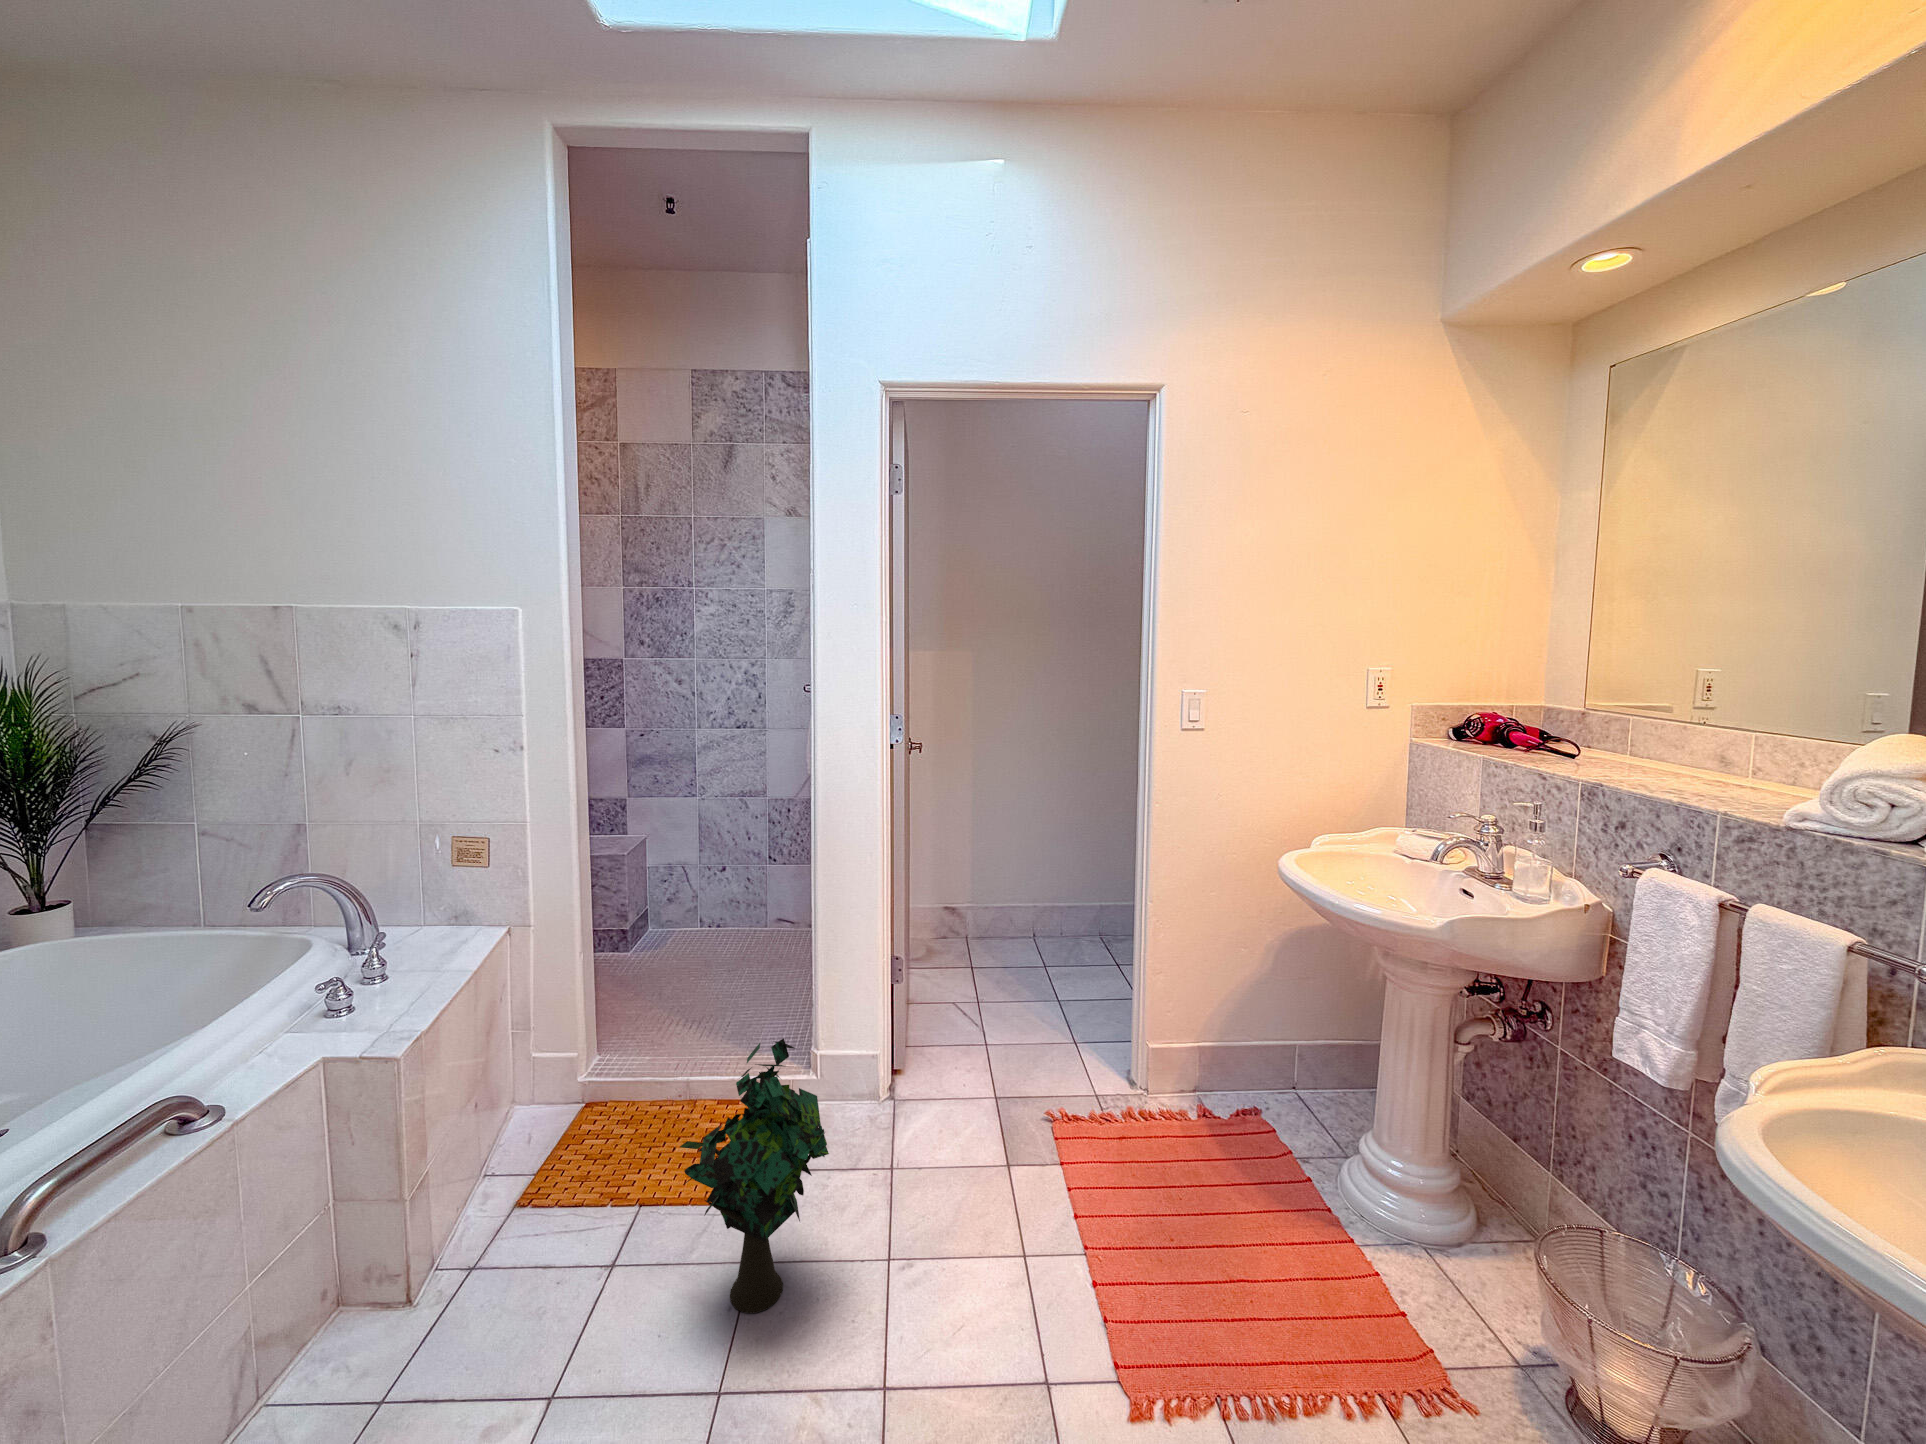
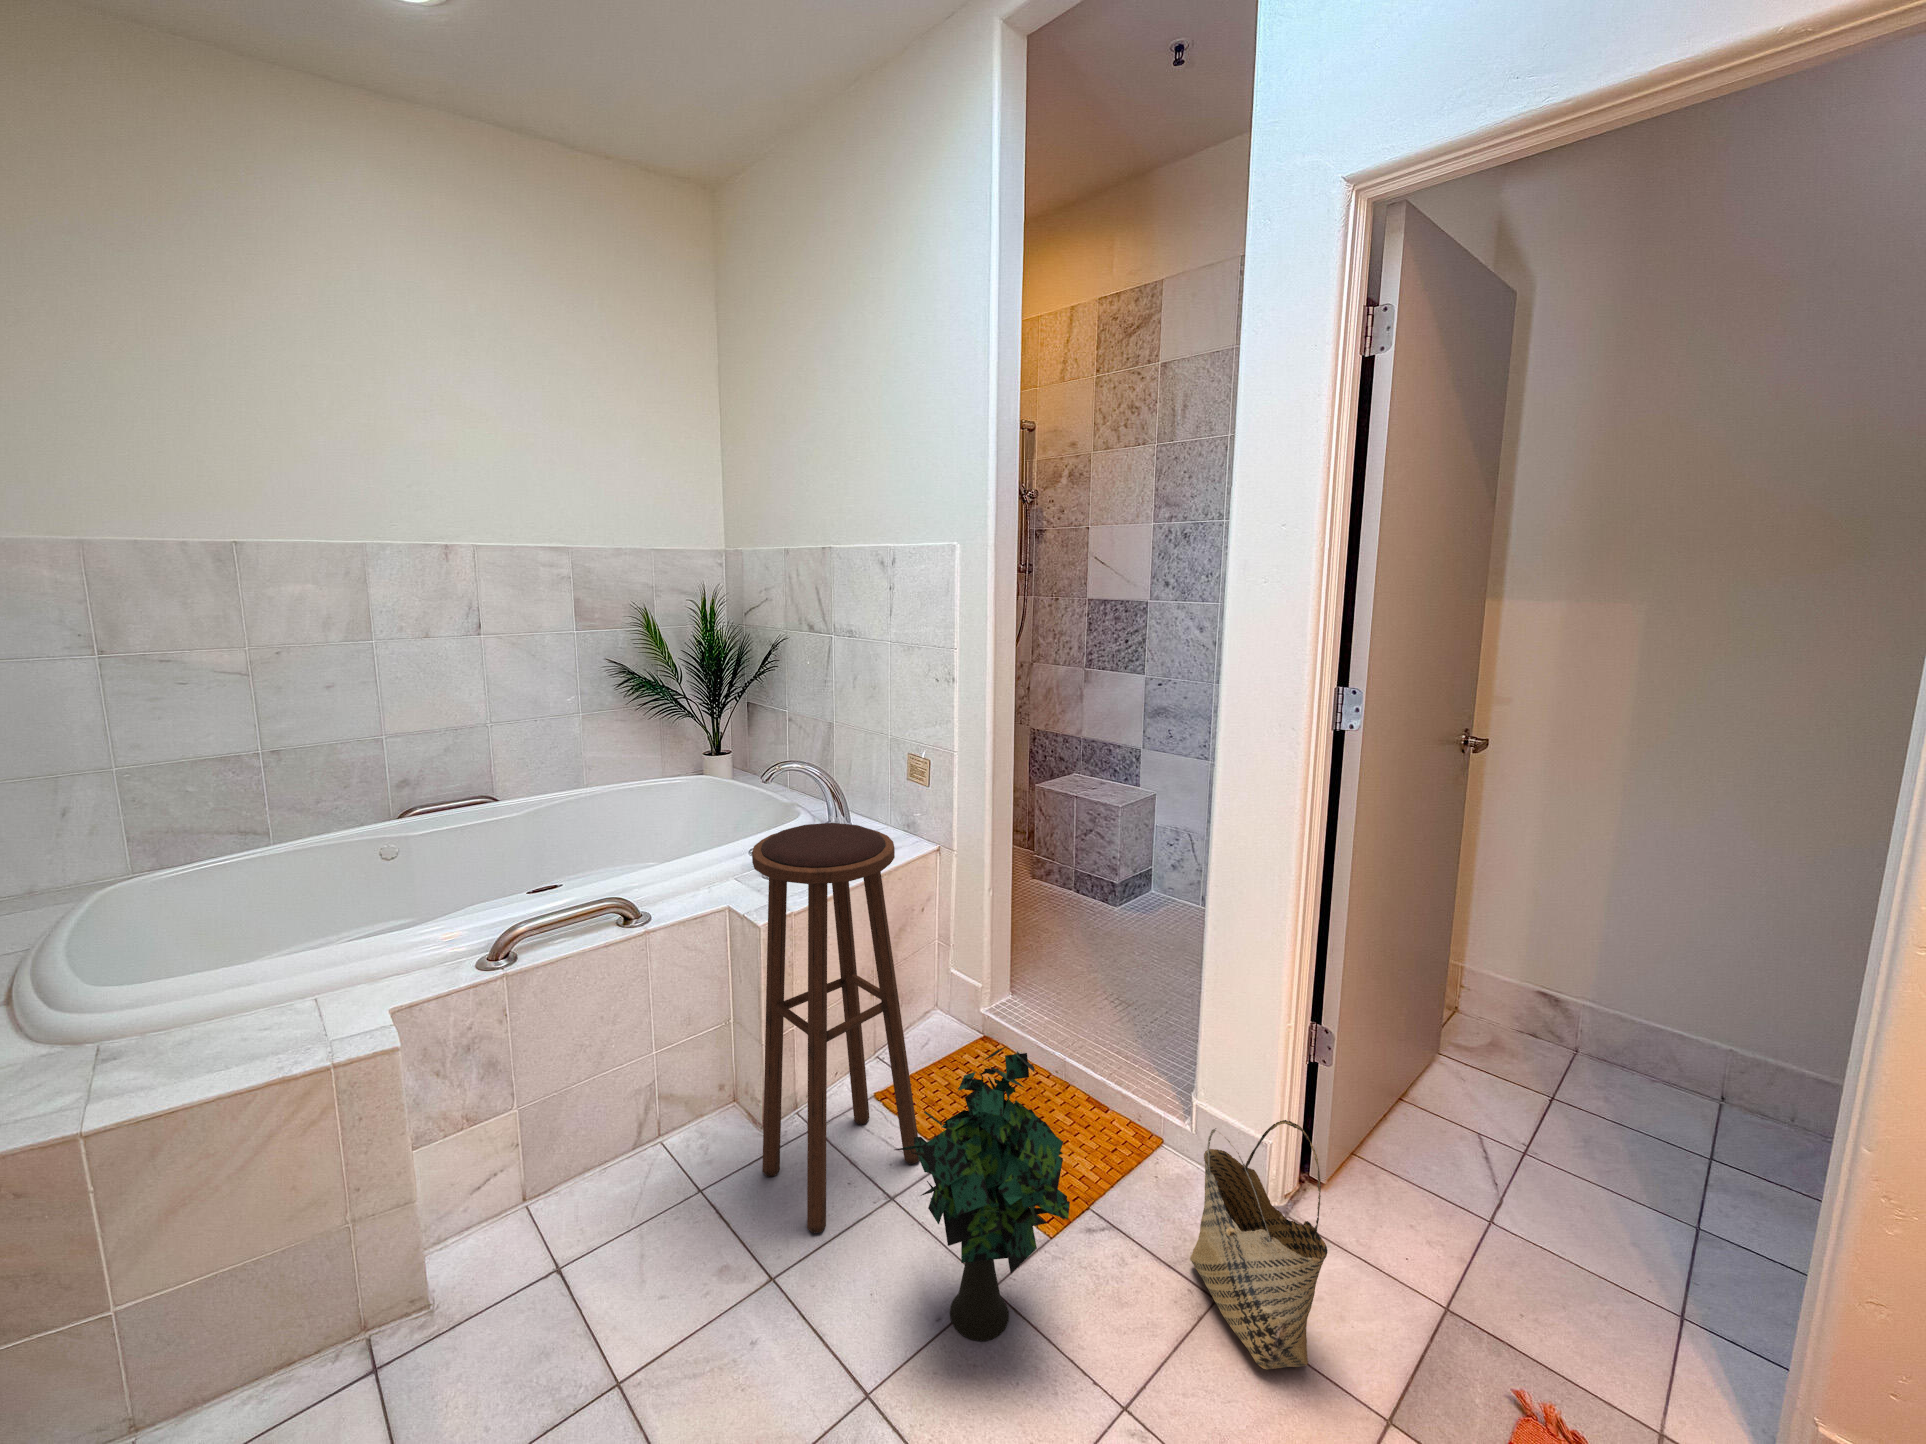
stool: none [420,907,613,1353] -> present [752,823,919,1233]
woven basket: none [865,1015,965,1183] -> present [1190,1120,1327,1369]

